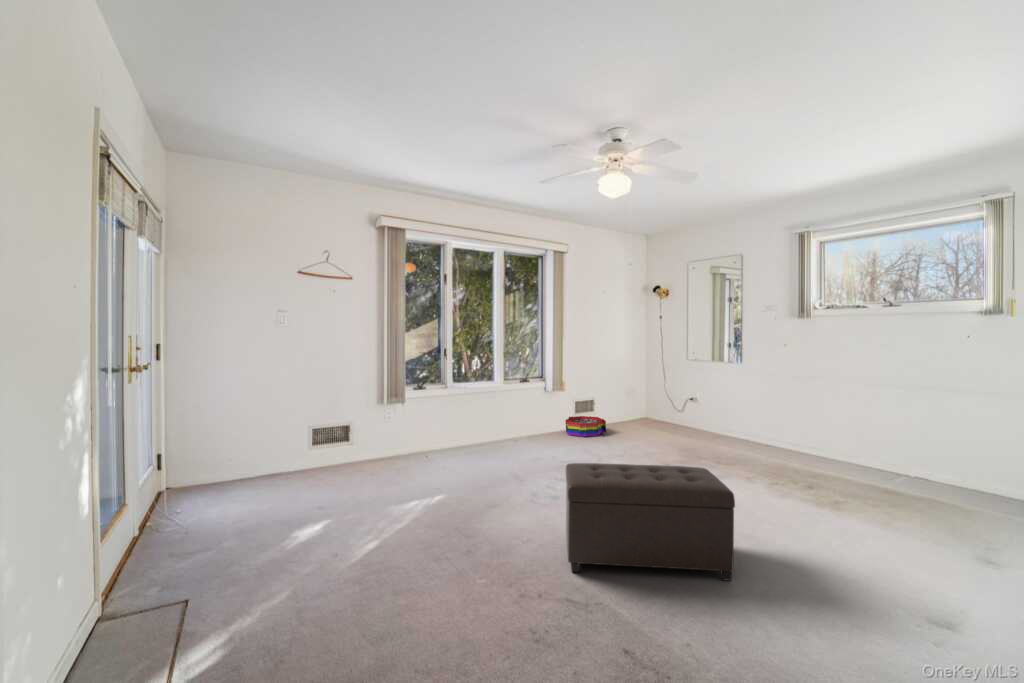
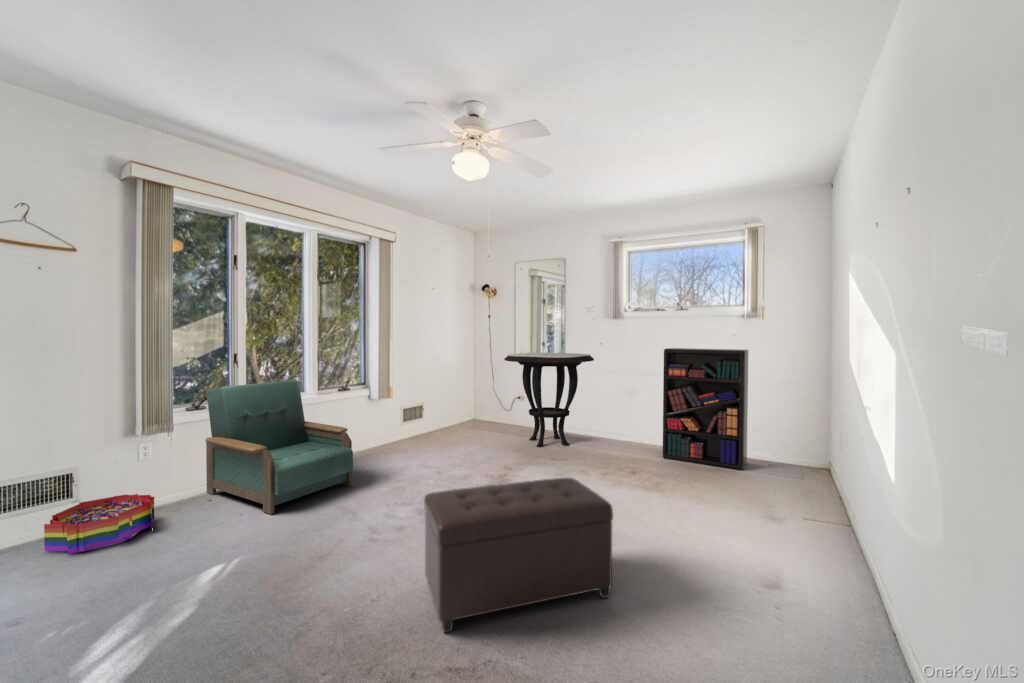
bookshelf: none [855,350,985,499] -> present [663,348,748,469]
side table: none [671,354,773,450] -> present [504,353,594,447]
armchair: none [424,371,526,472] -> present [205,380,353,514]
storage bin: present [565,416,606,437] -> present [44,494,154,554]

